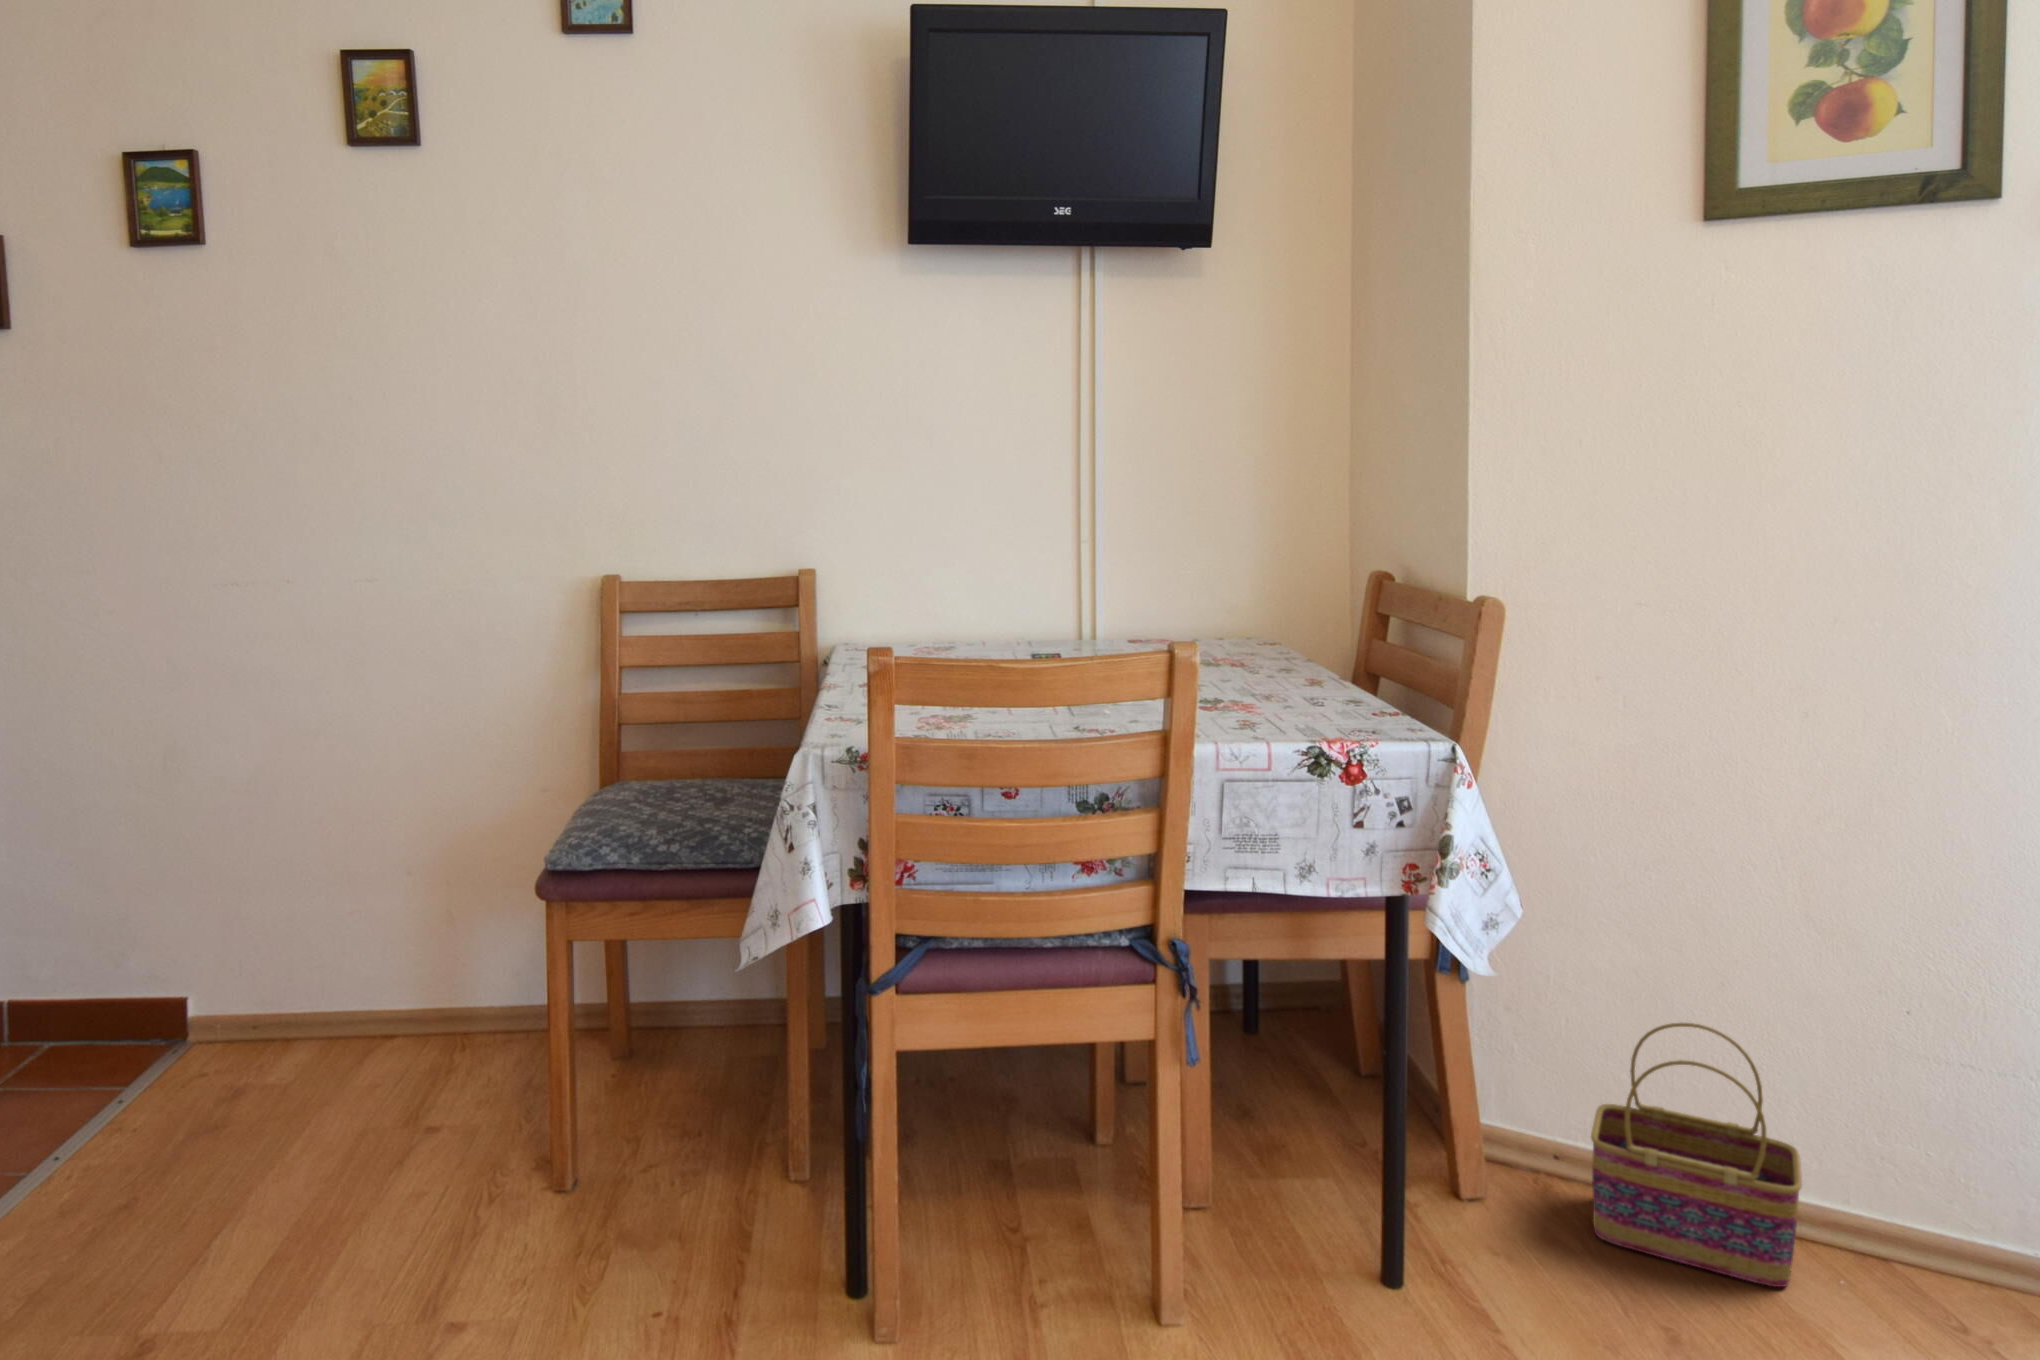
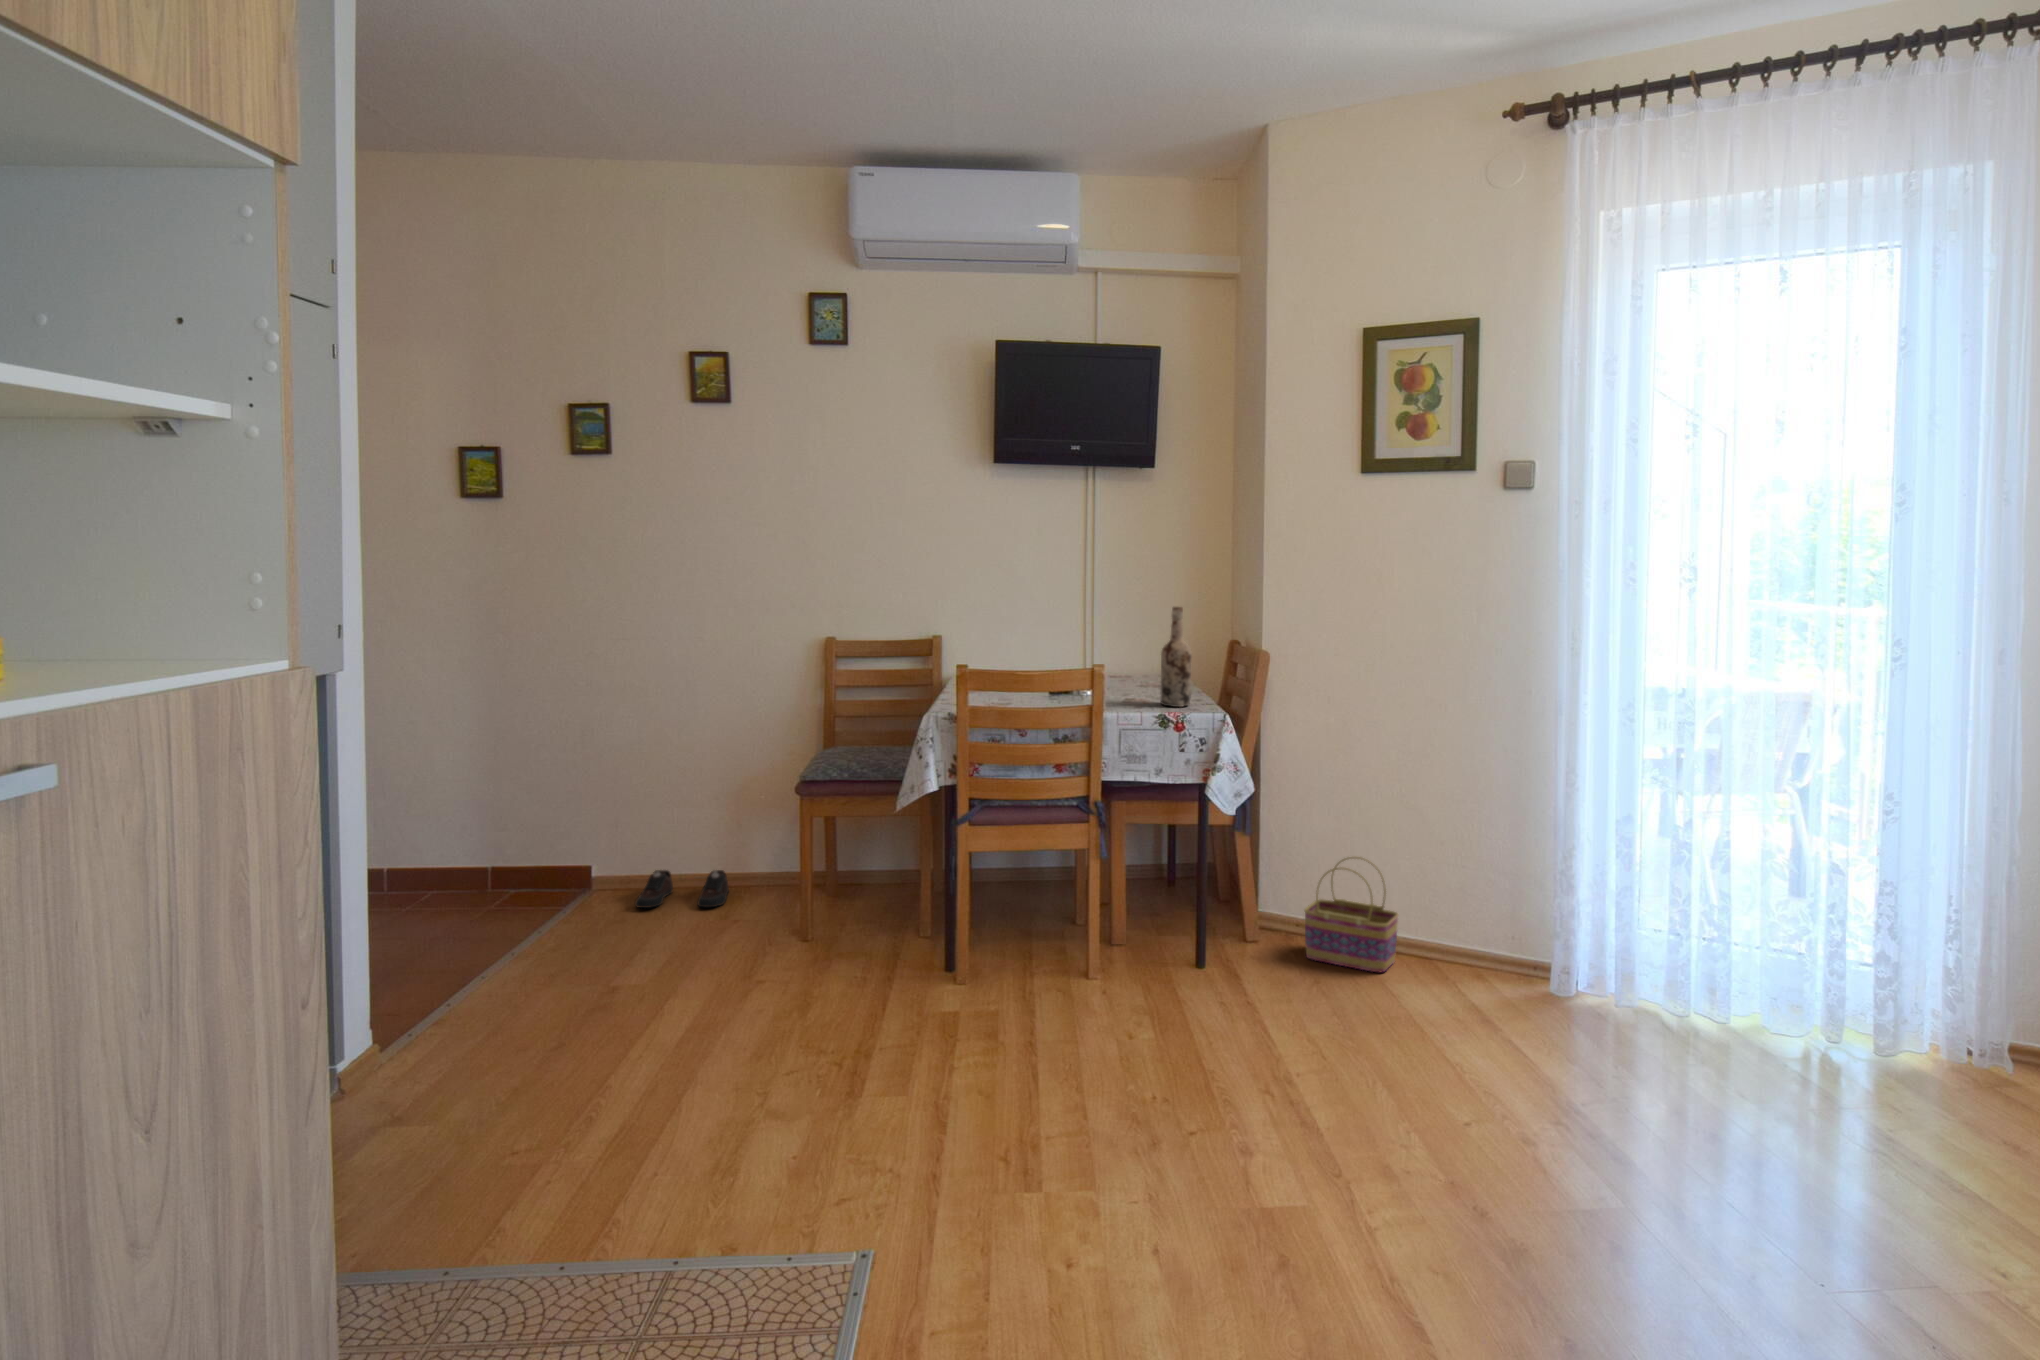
wine bottle: none [1287,510,1354,721] -> present [1161,607,1192,707]
shoe: none [256,1011,446,1101] -> present [635,870,729,908]

